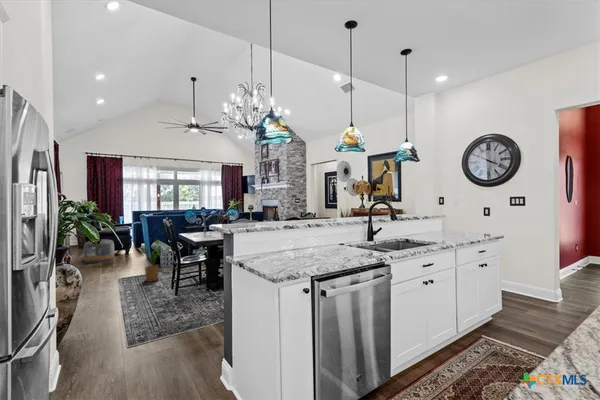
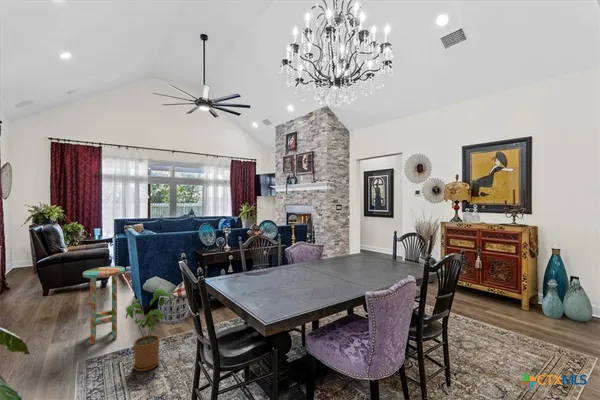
side table: none [117,233,140,274] -> present [83,266,125,344]
pouf: present [84,239,114,263] -> none [33,268,84,309]

